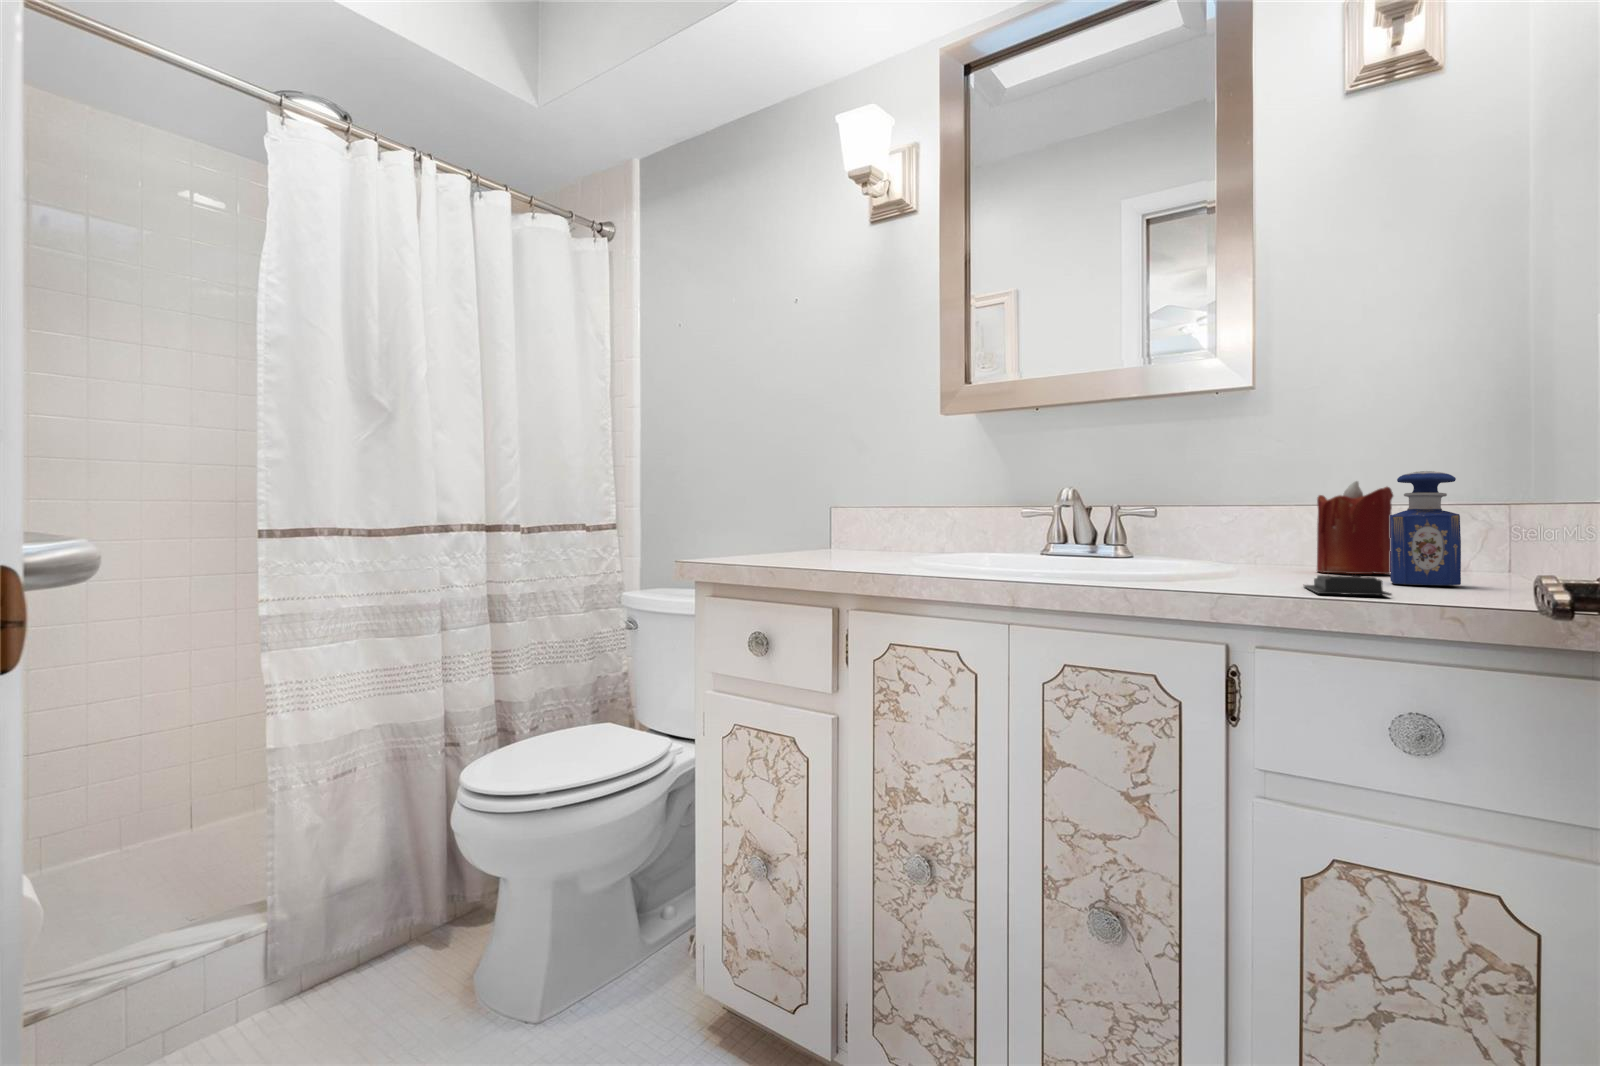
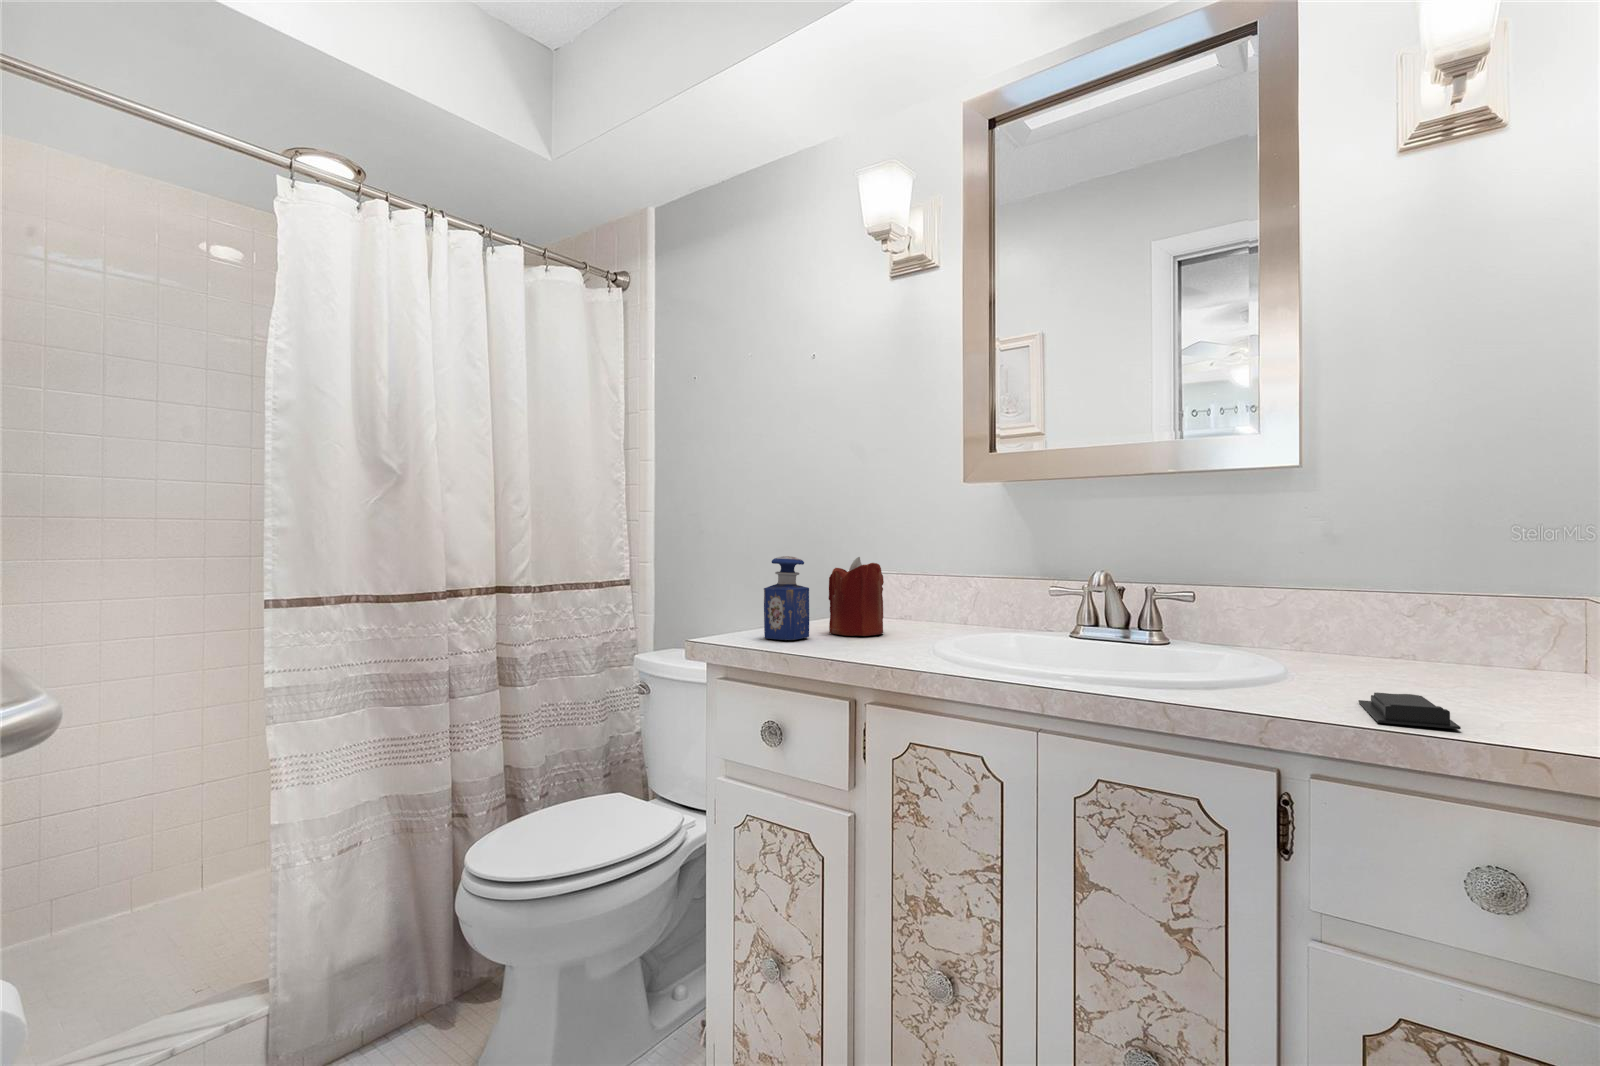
perfume bottle: present [1390,471,1461,585] -> present [764,556,809,640]
candle: present [1317,481,1393,574] -> present [829,557,884,636]

